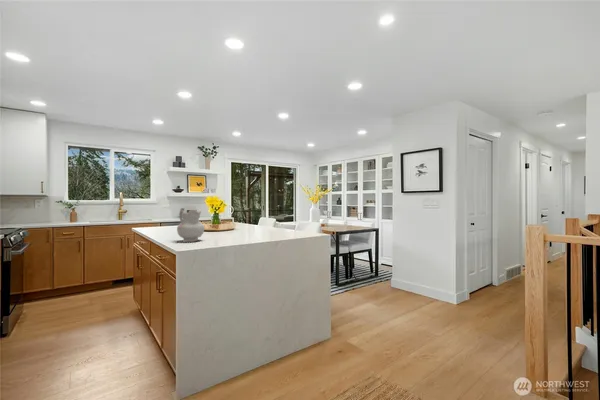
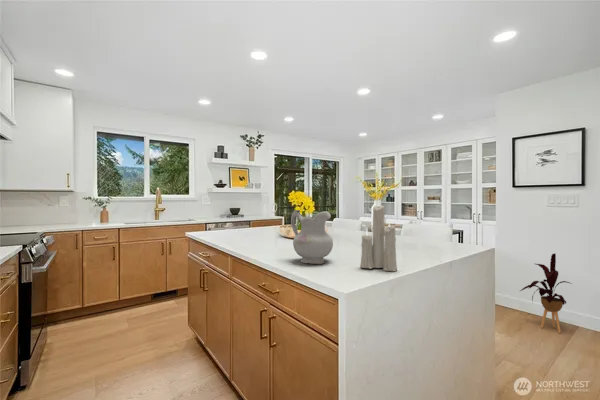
candle: none [211,198,232,244] -> present [360,200,397,271]
house plant: none [396,243,427,304] -> present [521,254,569,333]

